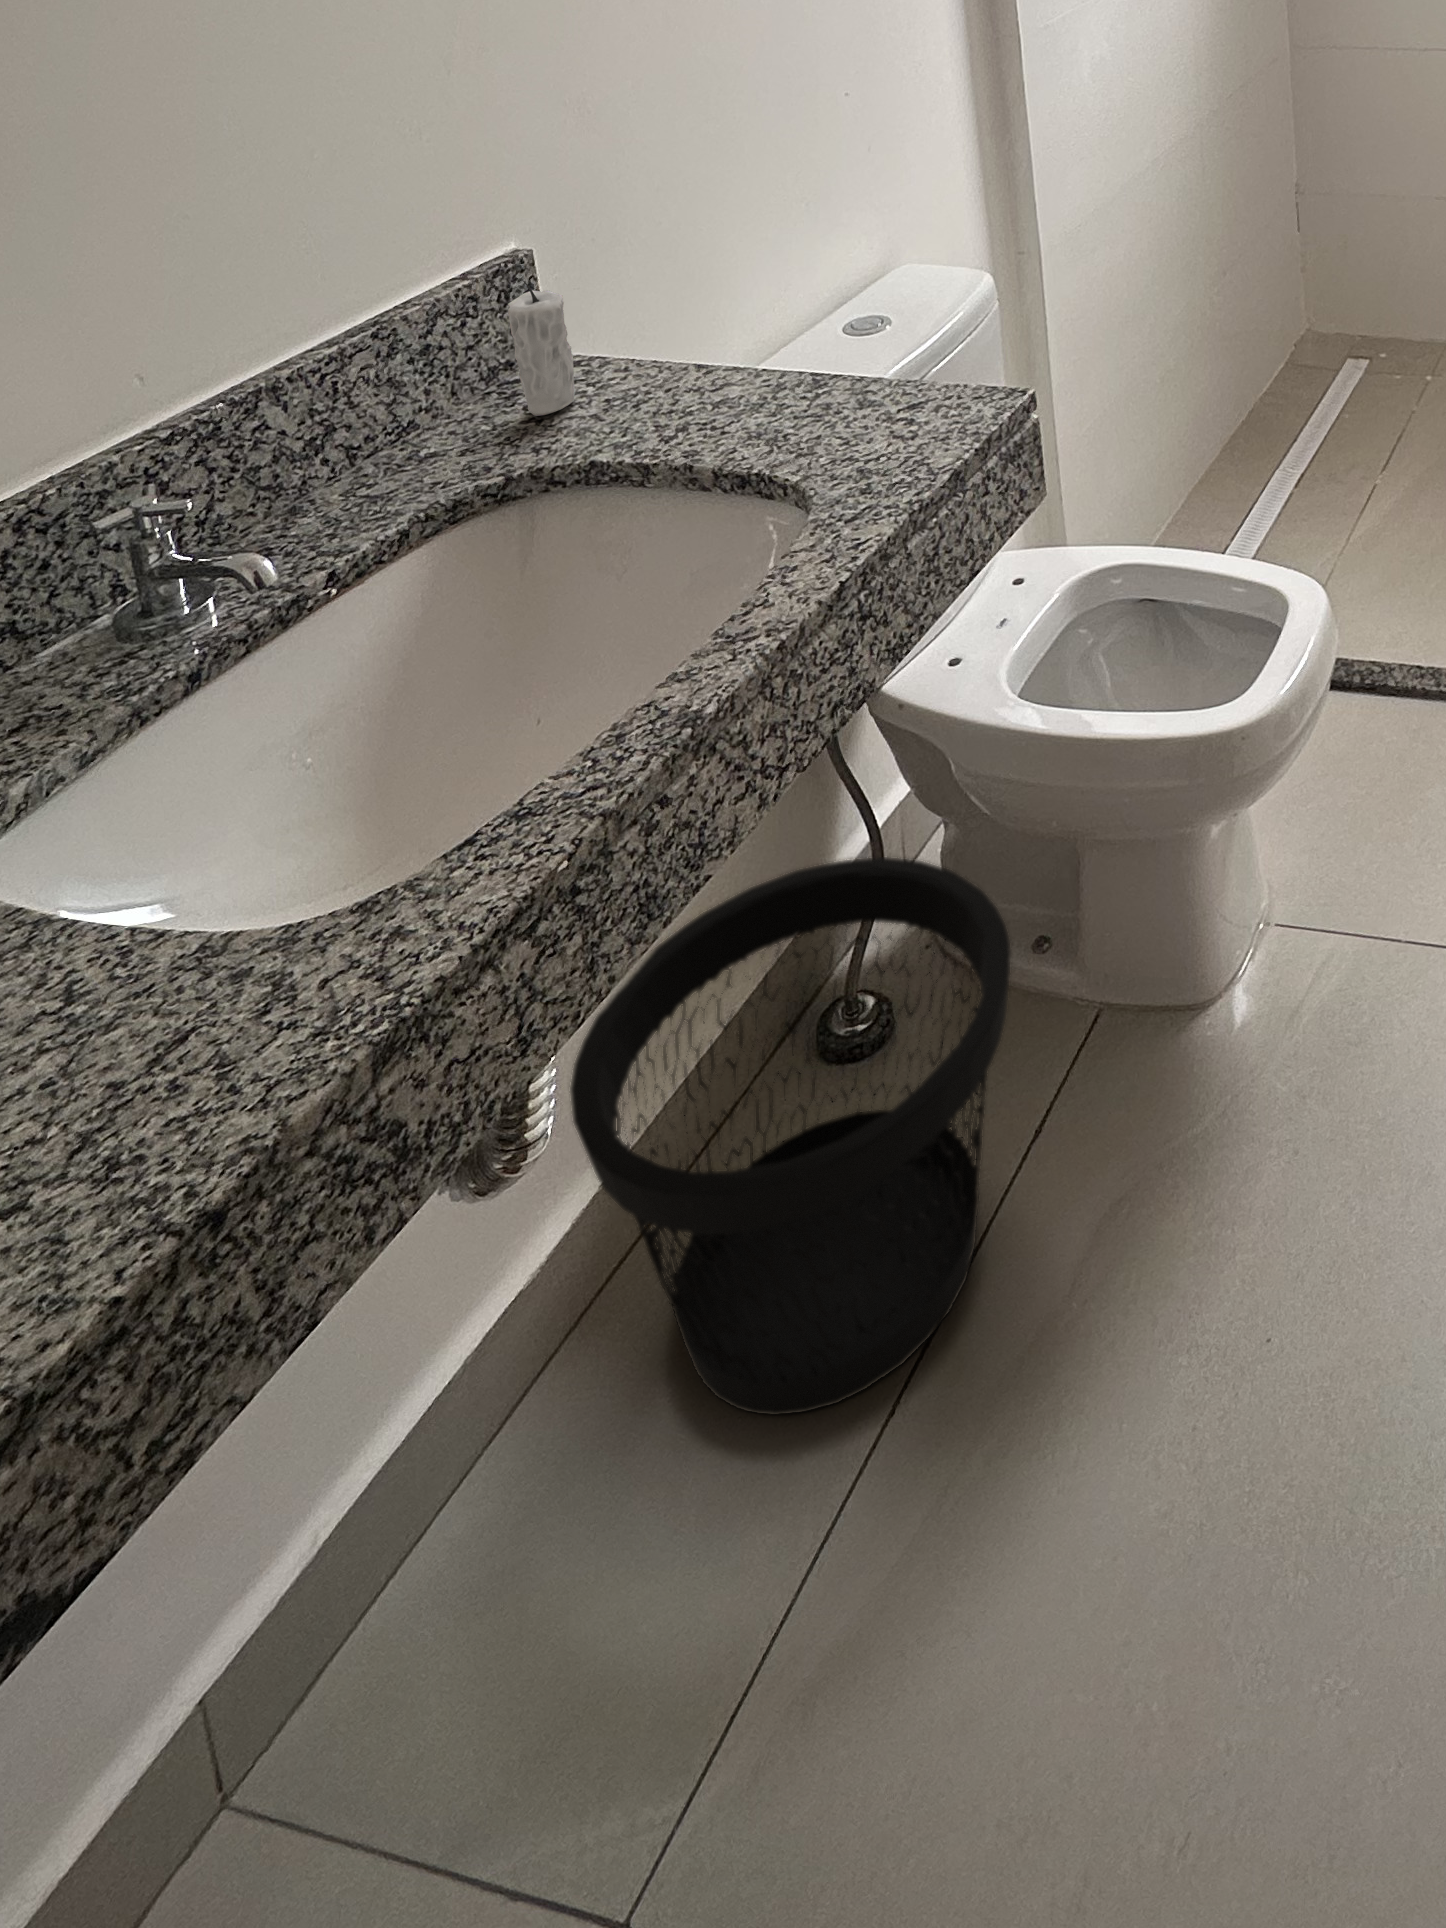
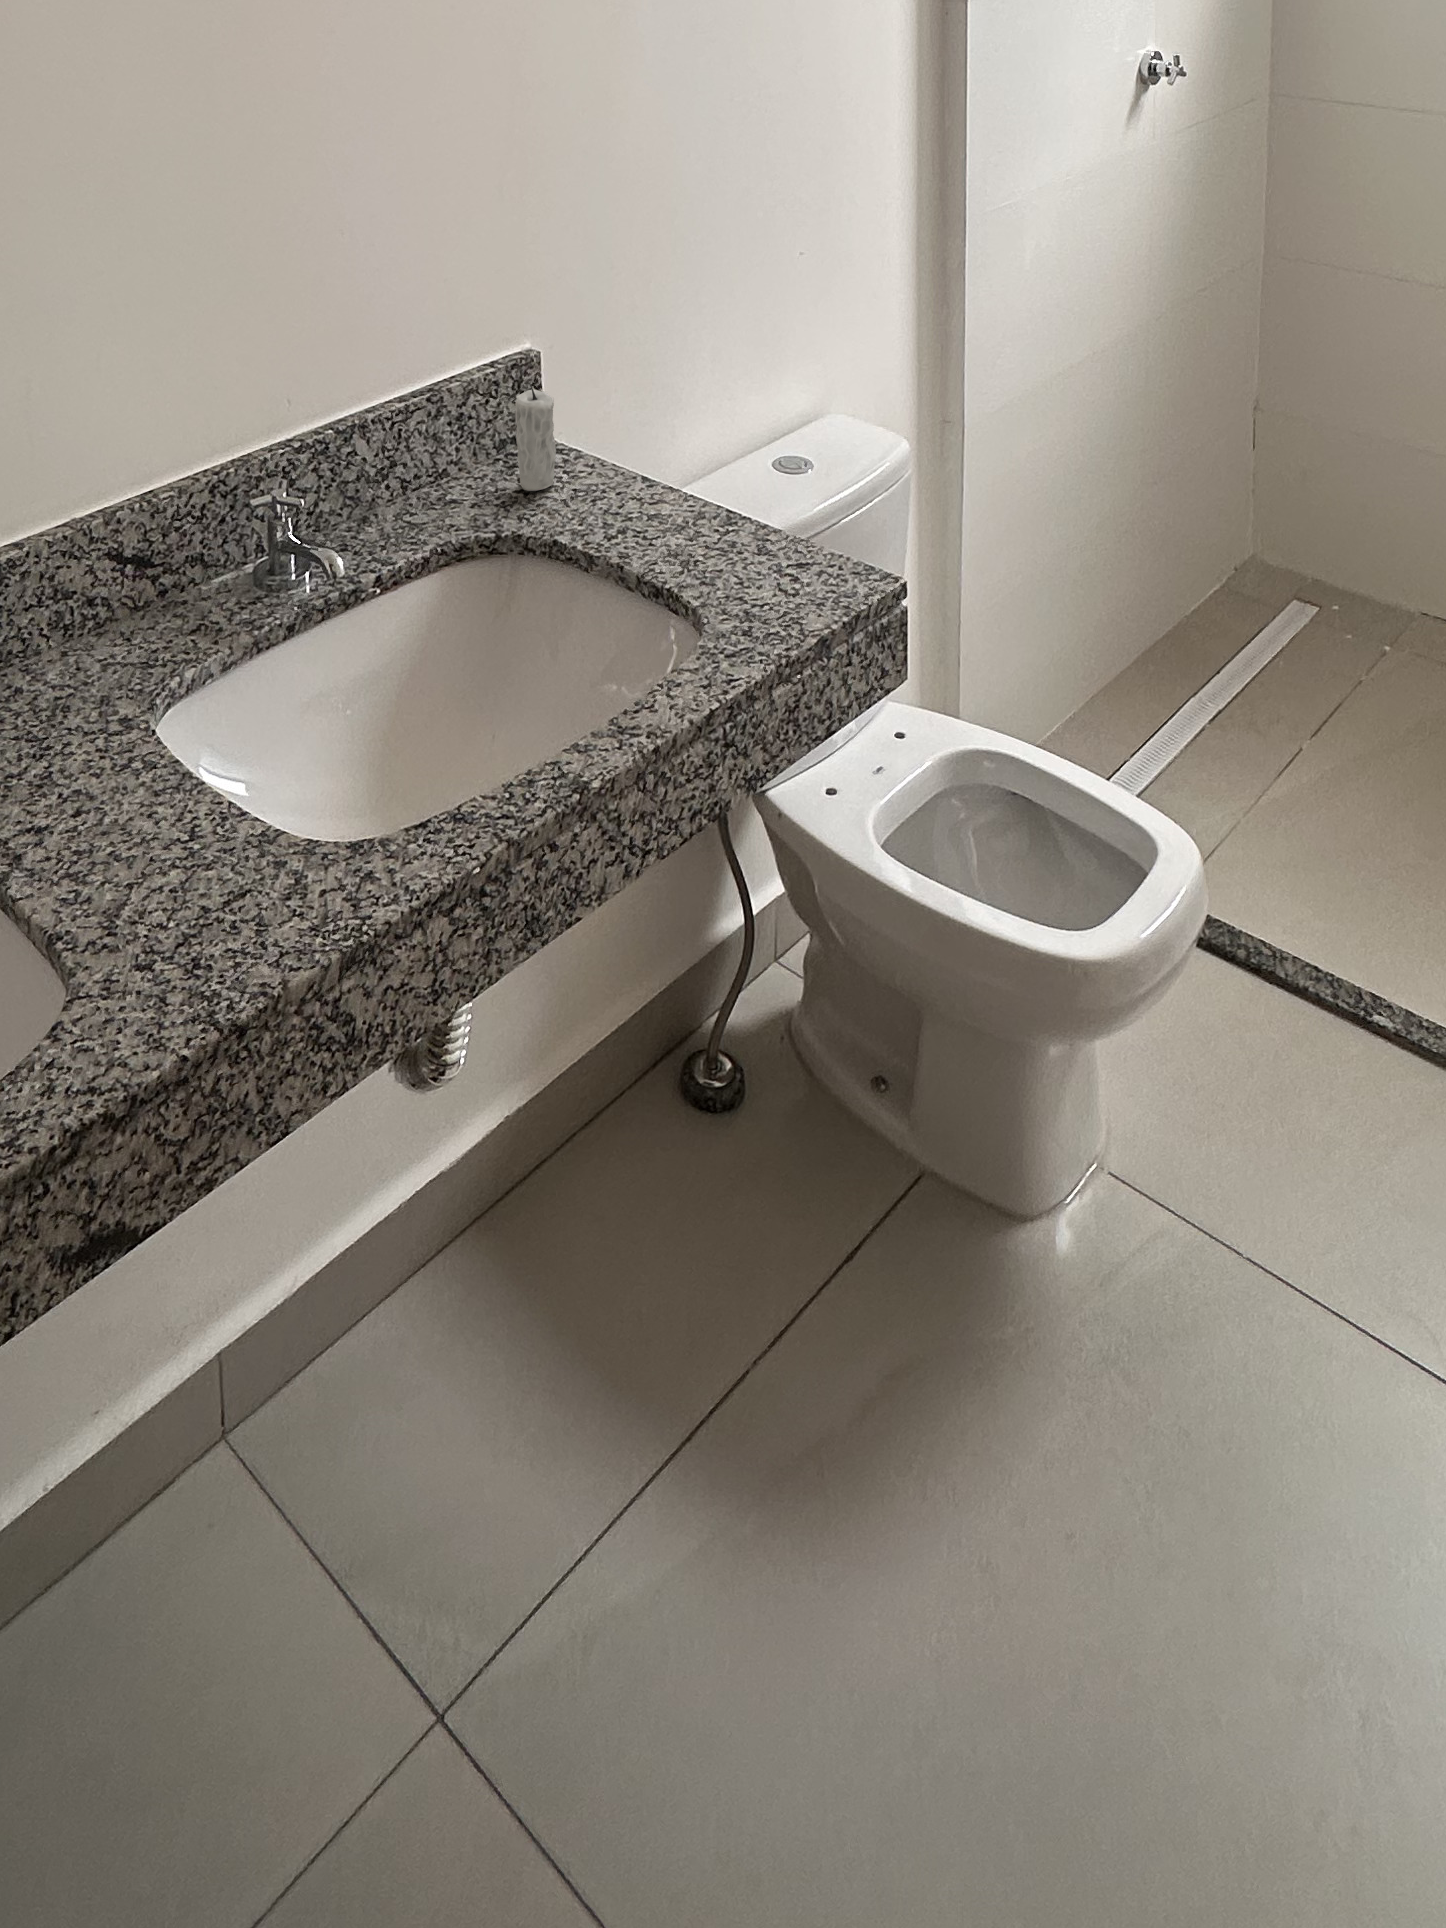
wastebasket: present [570,857,1010,1415] -> none [487,926,839,1401]

